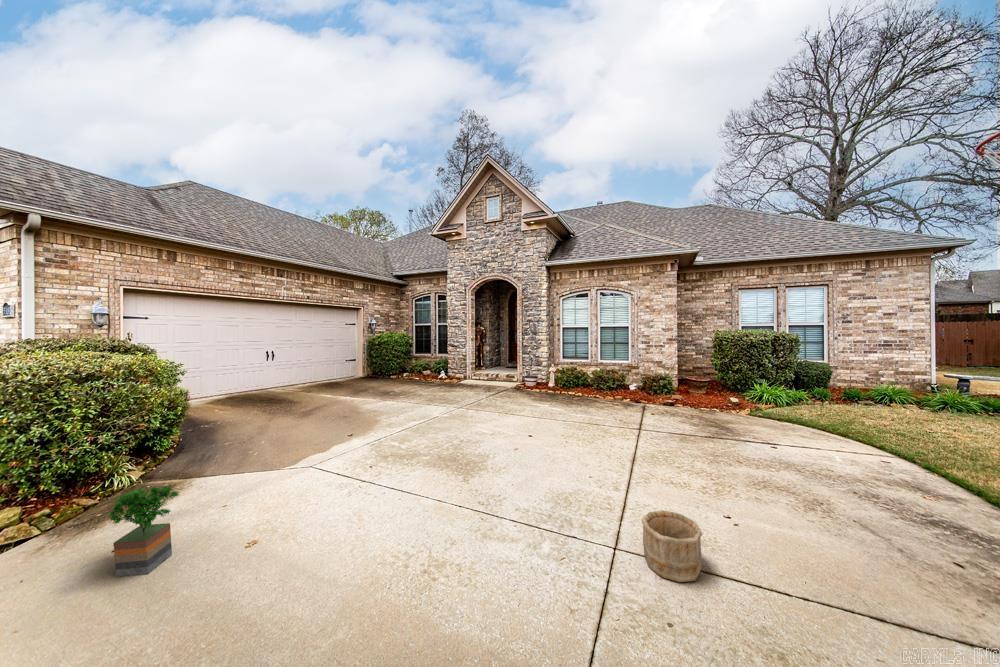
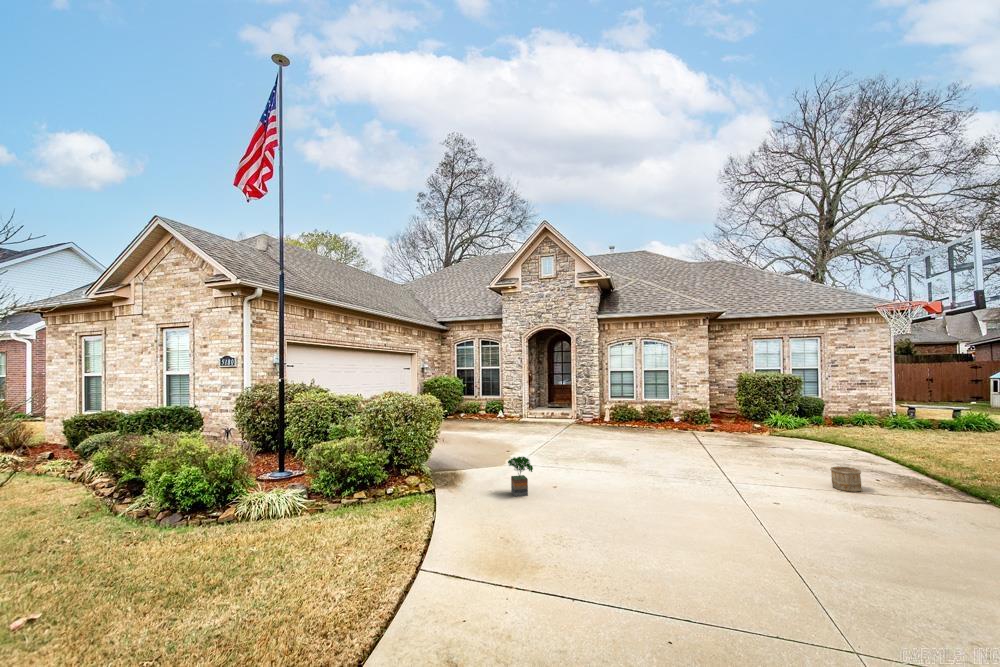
wooden bucket: present [641,510,702,582] -> present [830,466,861,492]

